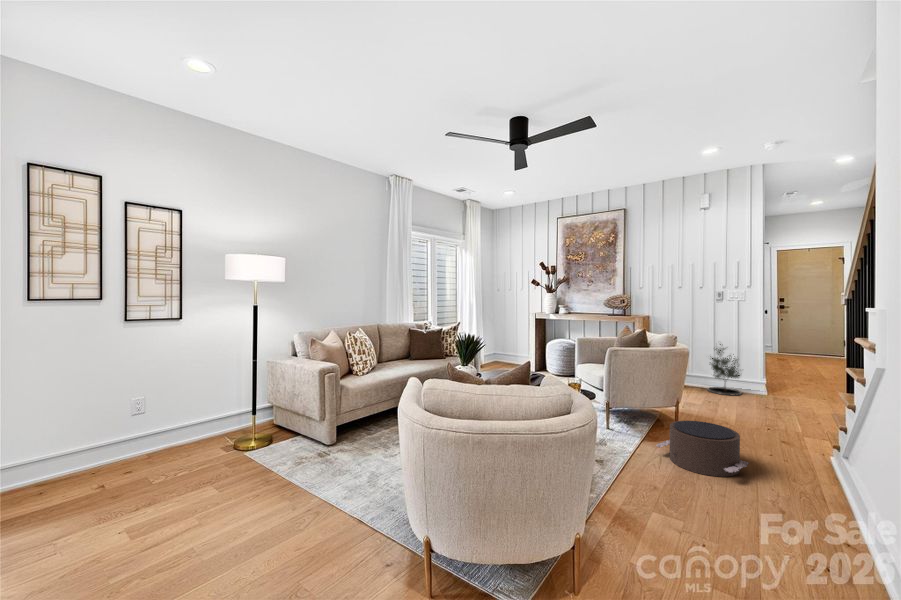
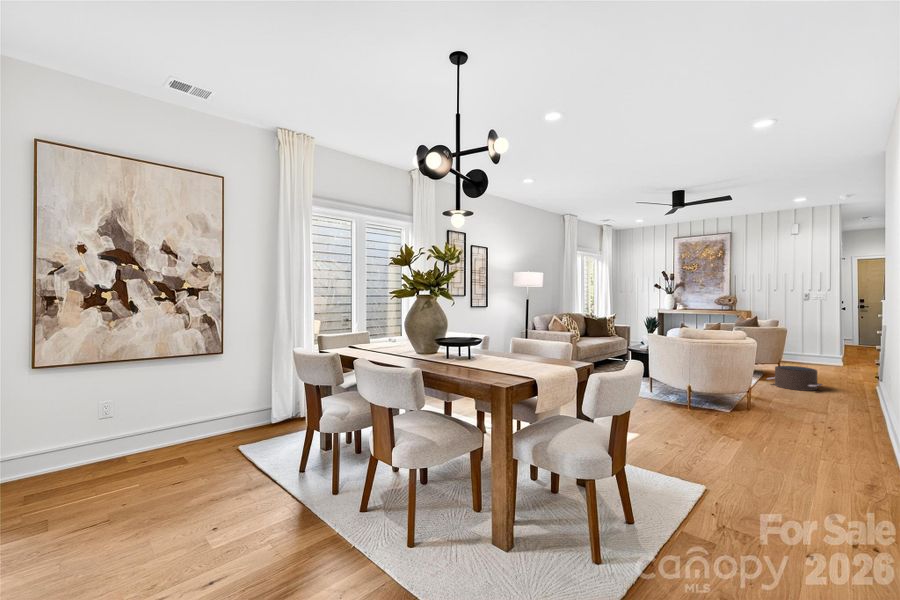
potted tree: present [708,344,741,395] -> none [796,328,825,365]

